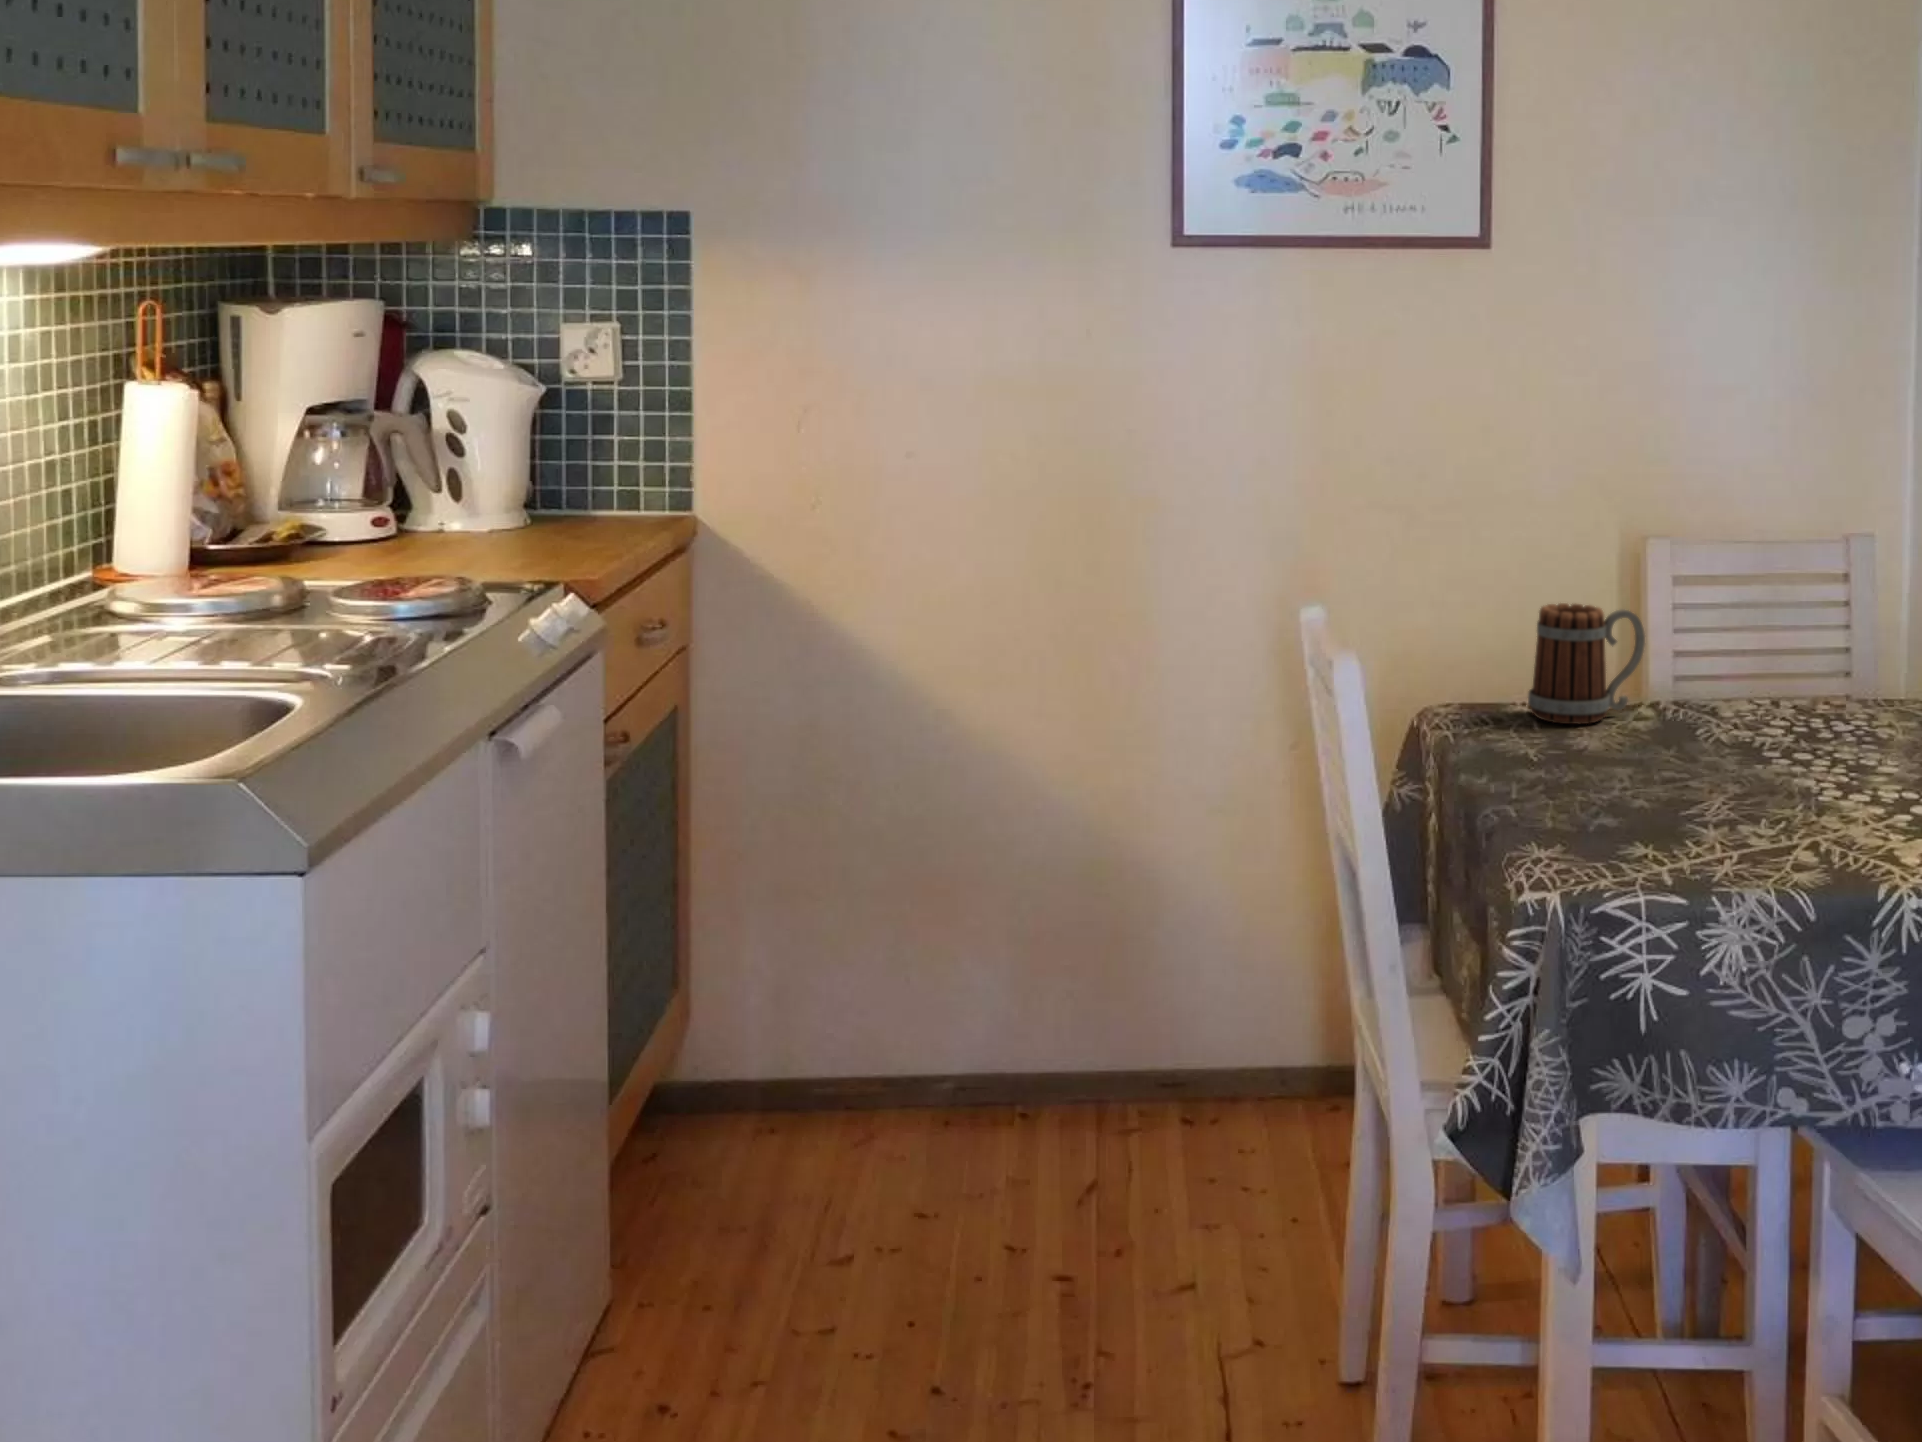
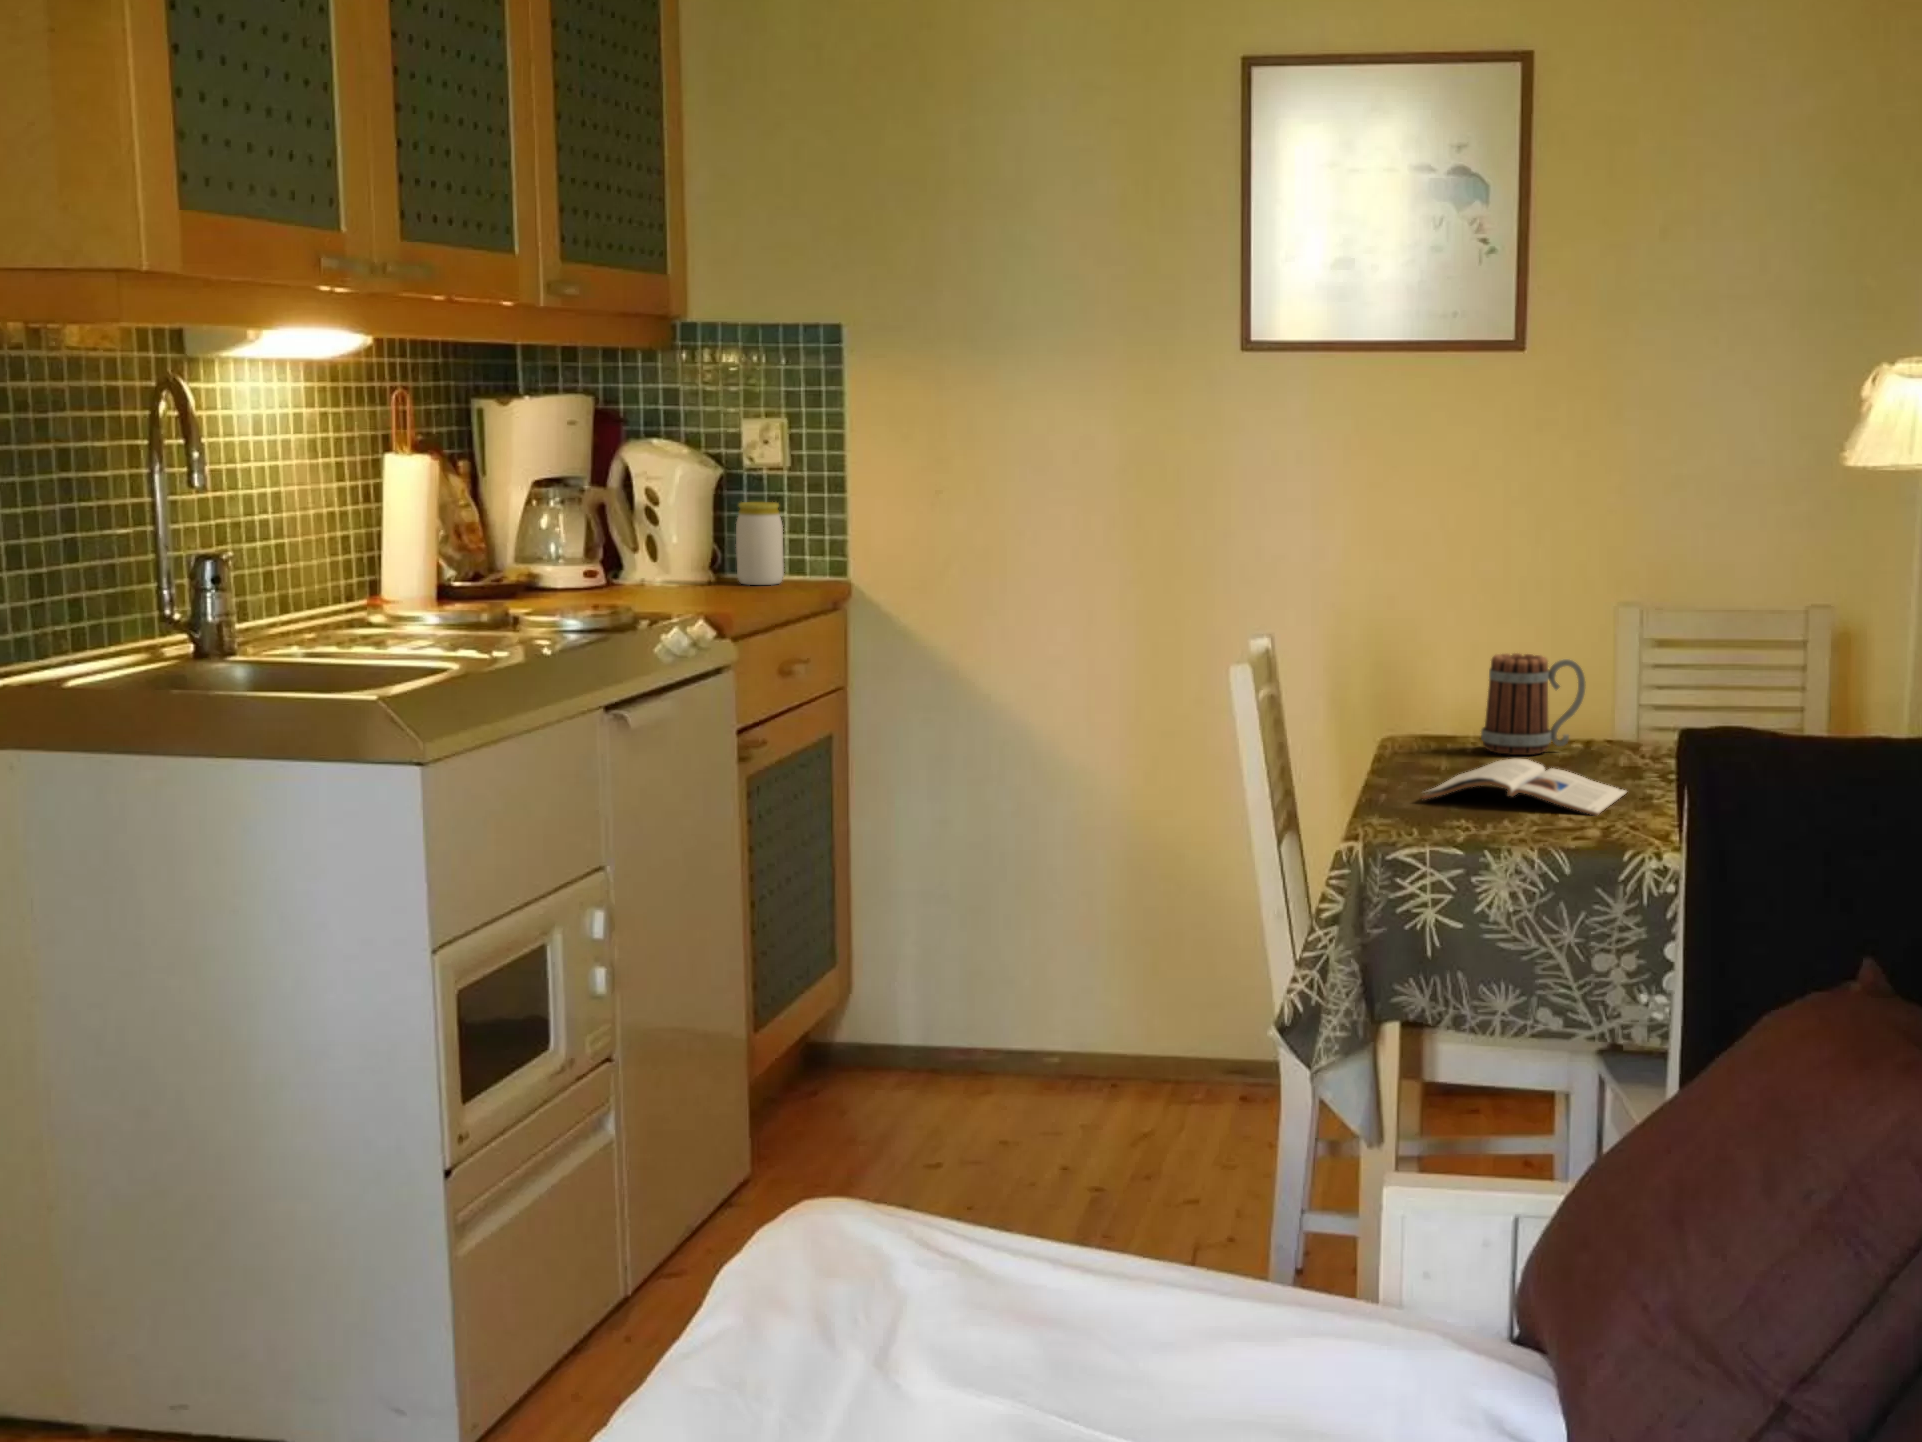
jar: none [560,424,619,526] -> present [736,502,784,585]
magazine: none [1548,743,1770,823] -> present [1423,759,1626,816]

